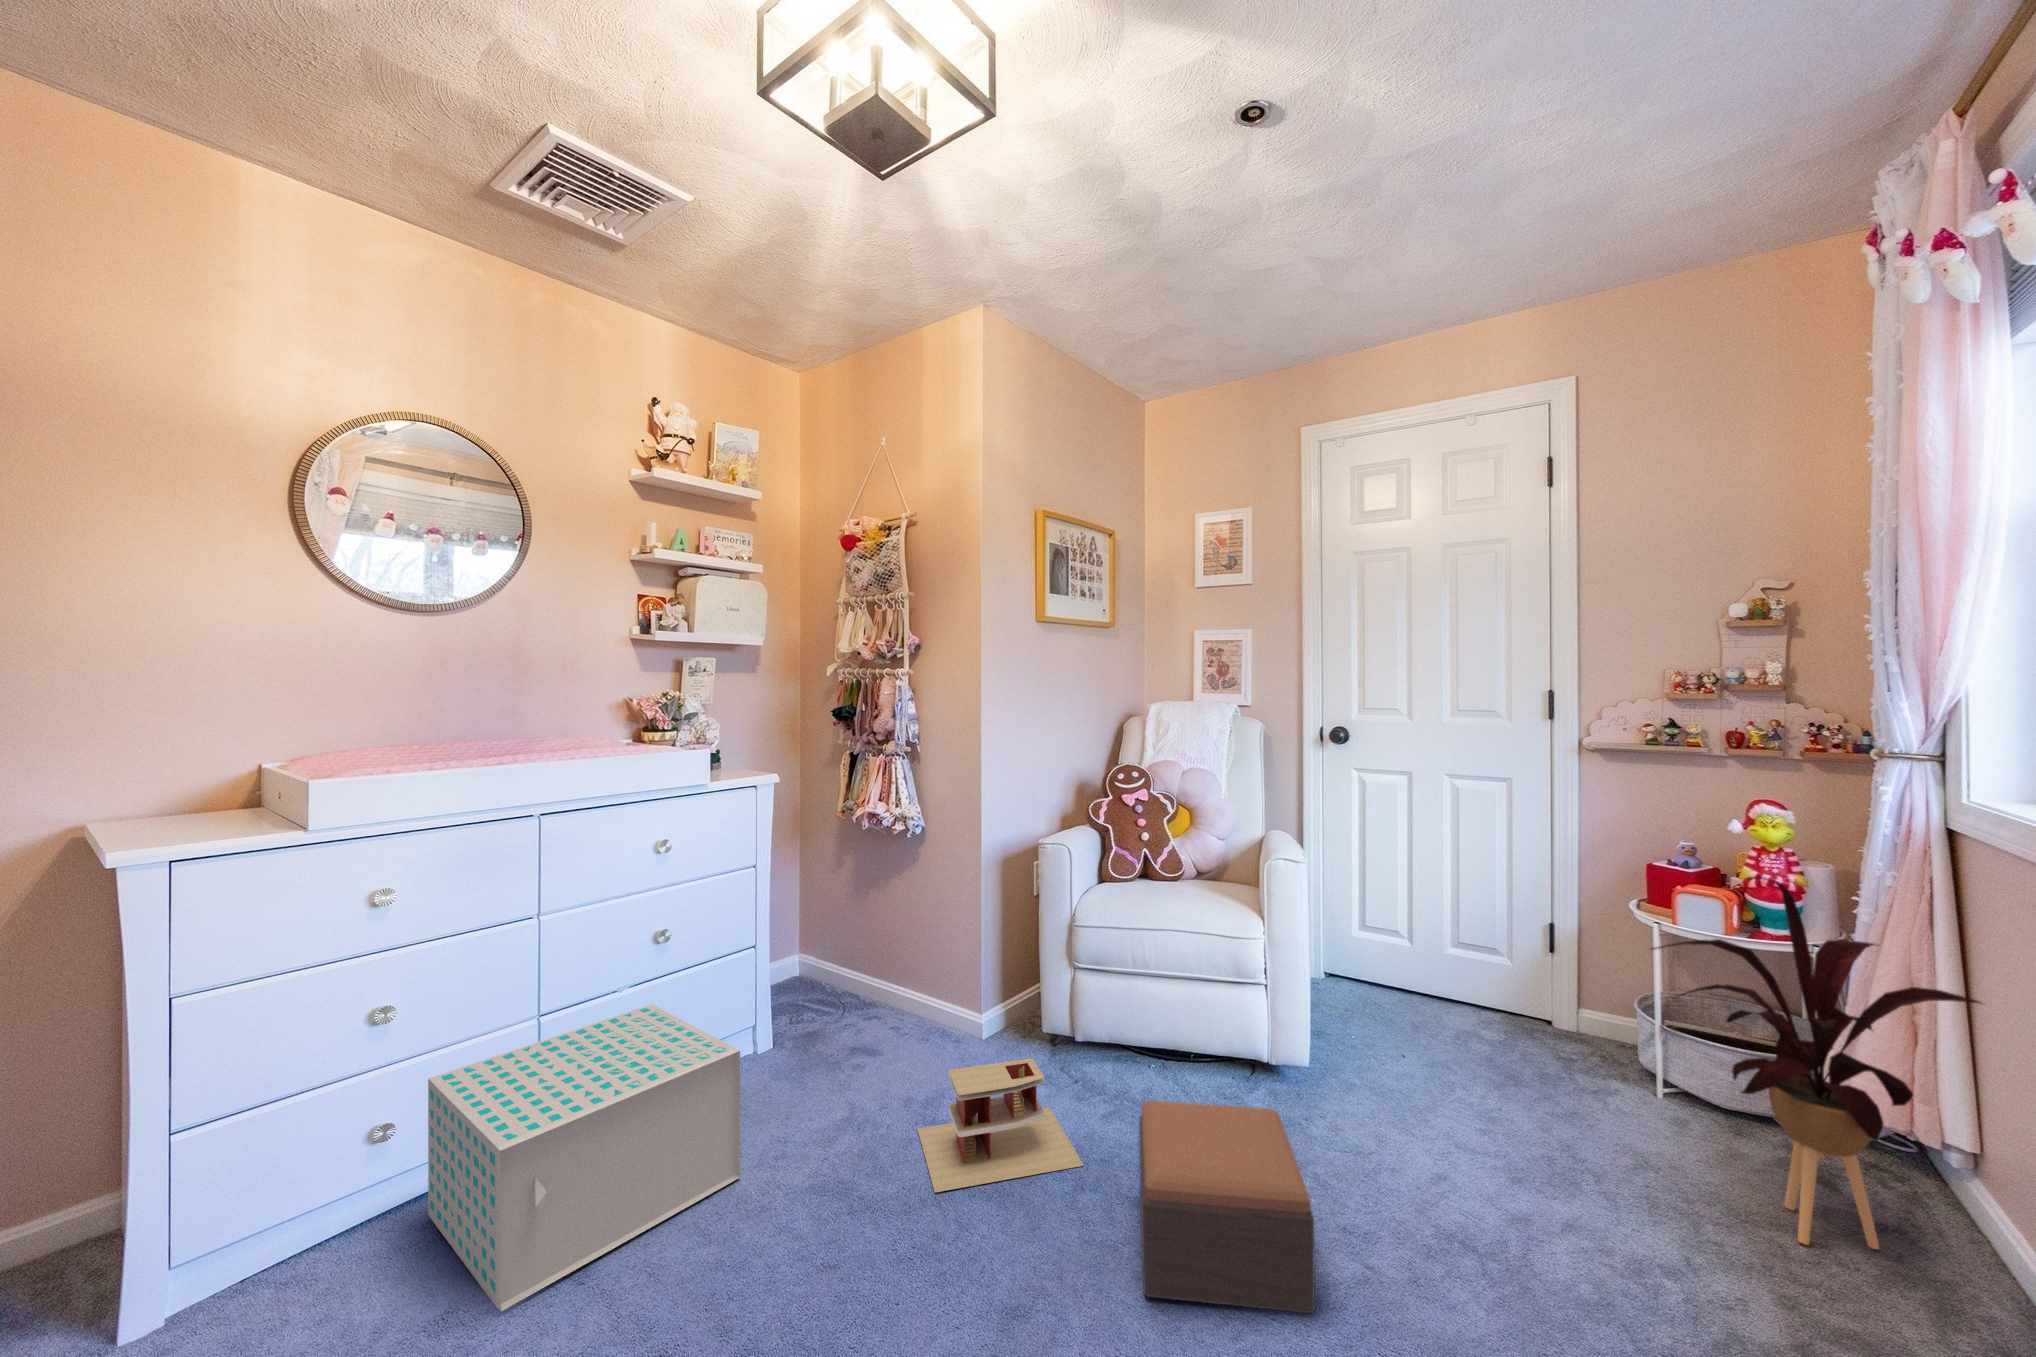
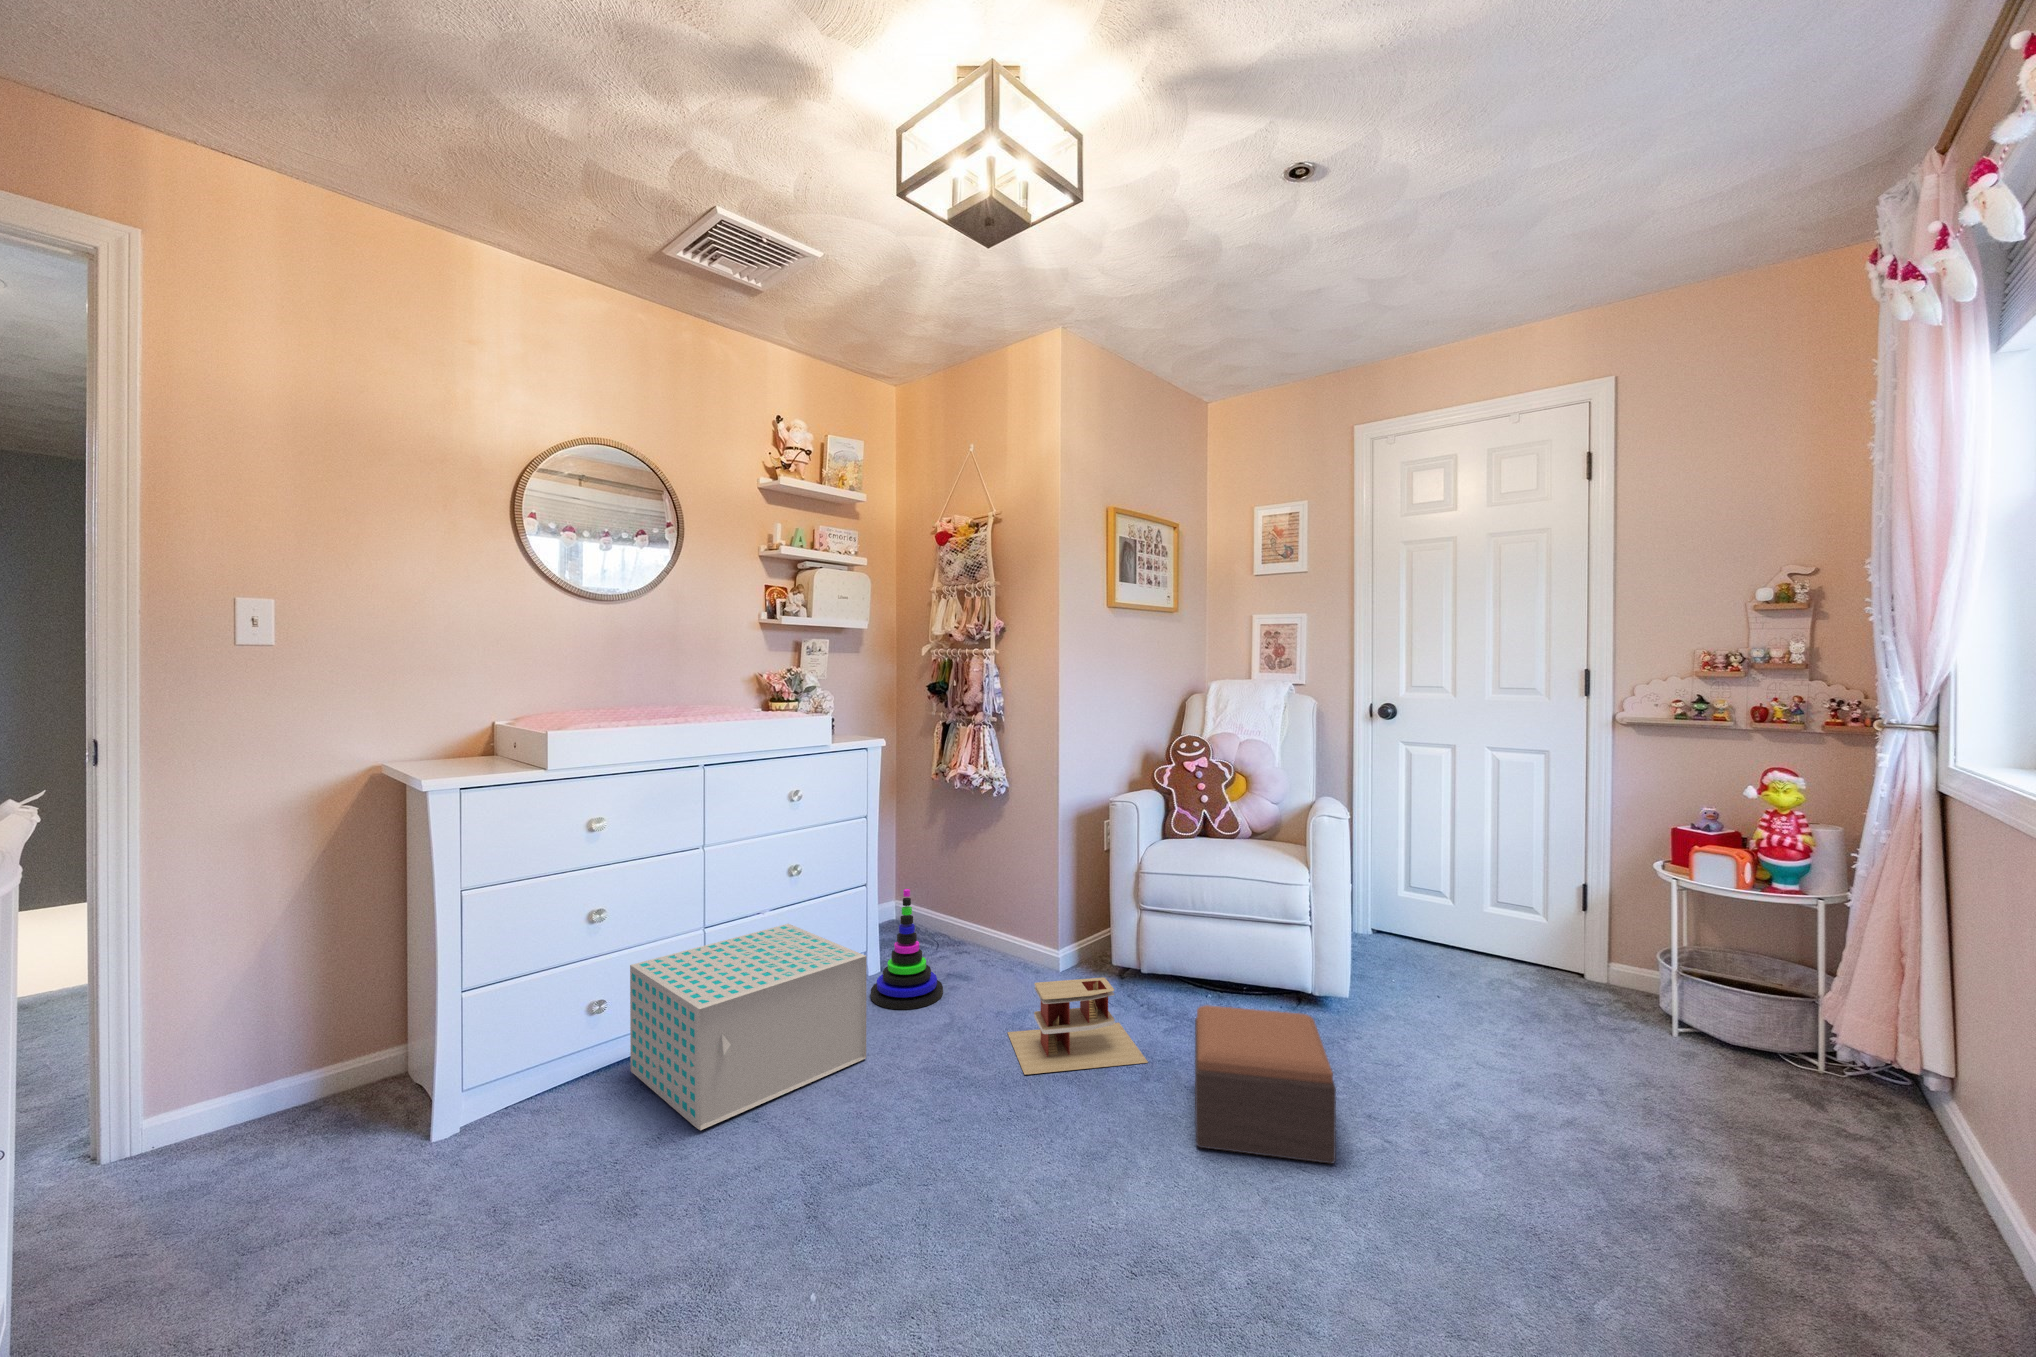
house plant: present [1652,877,1981,1249] -> none [1646,826,1943,1148]
stacking toy: none [757,953,845,1101] -> present [871,889,943,1009]

